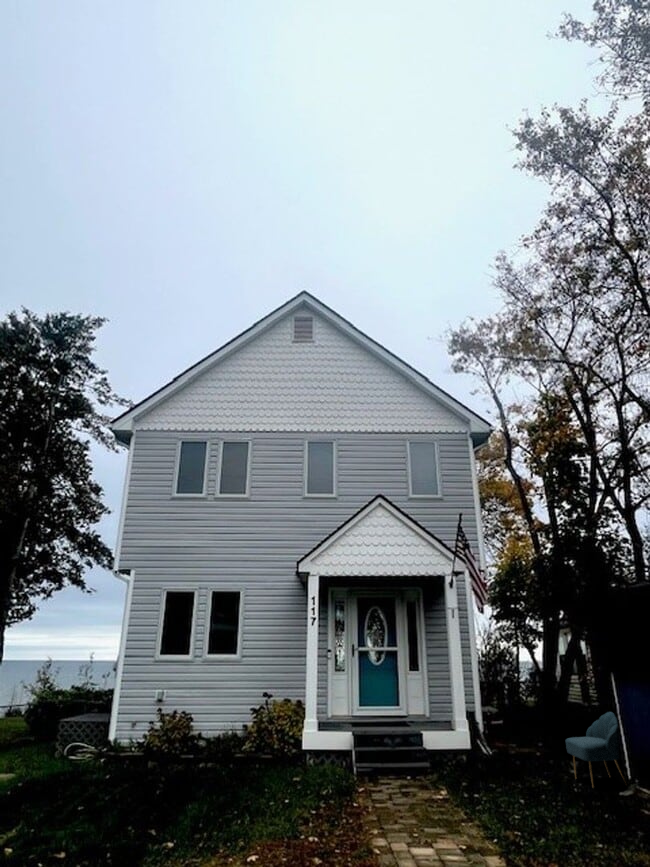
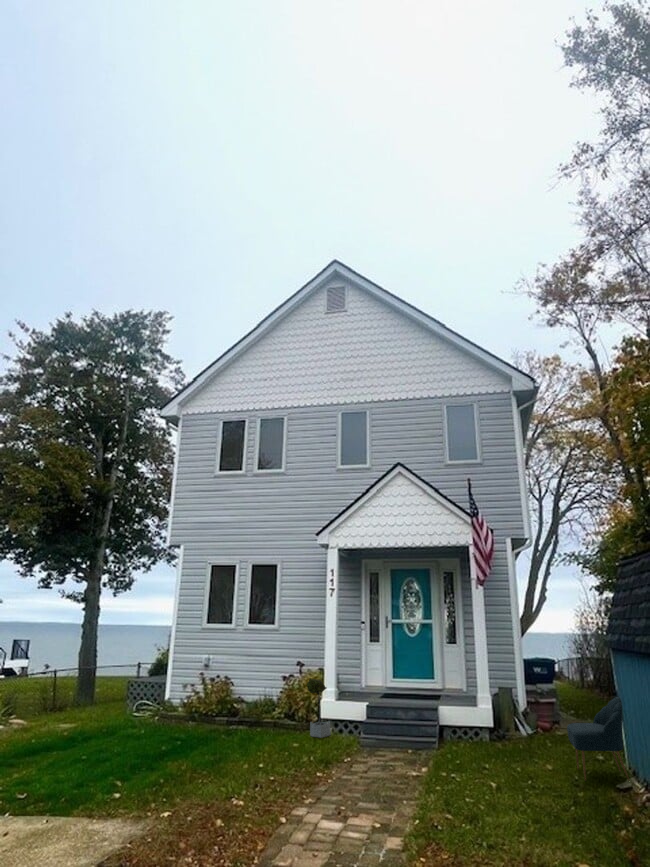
potted tree: none [294,709,319,770] -> present [307,678,331,738]

